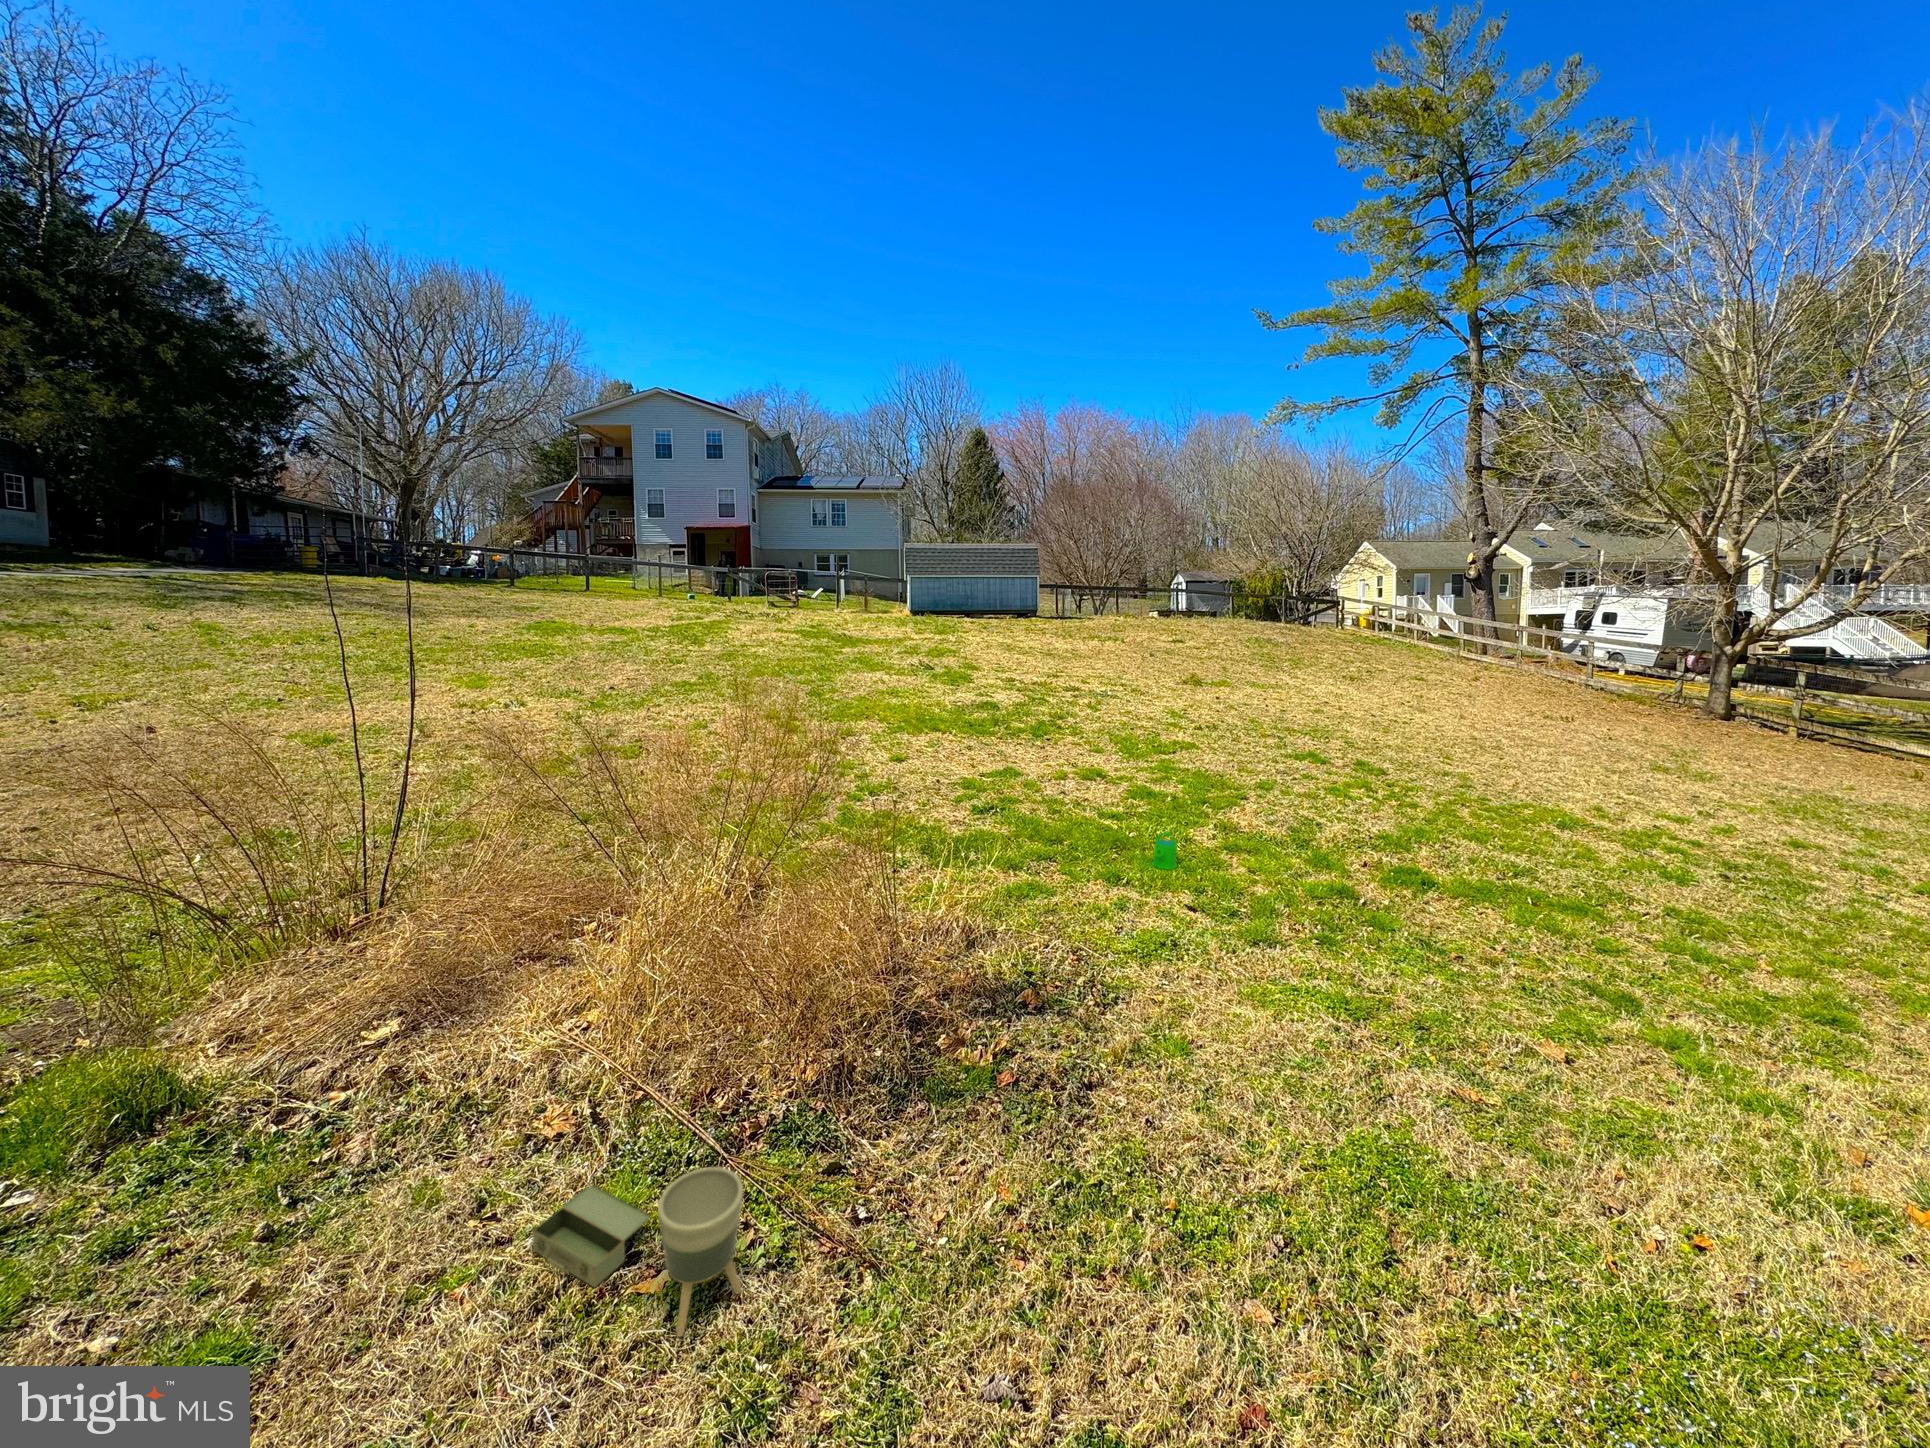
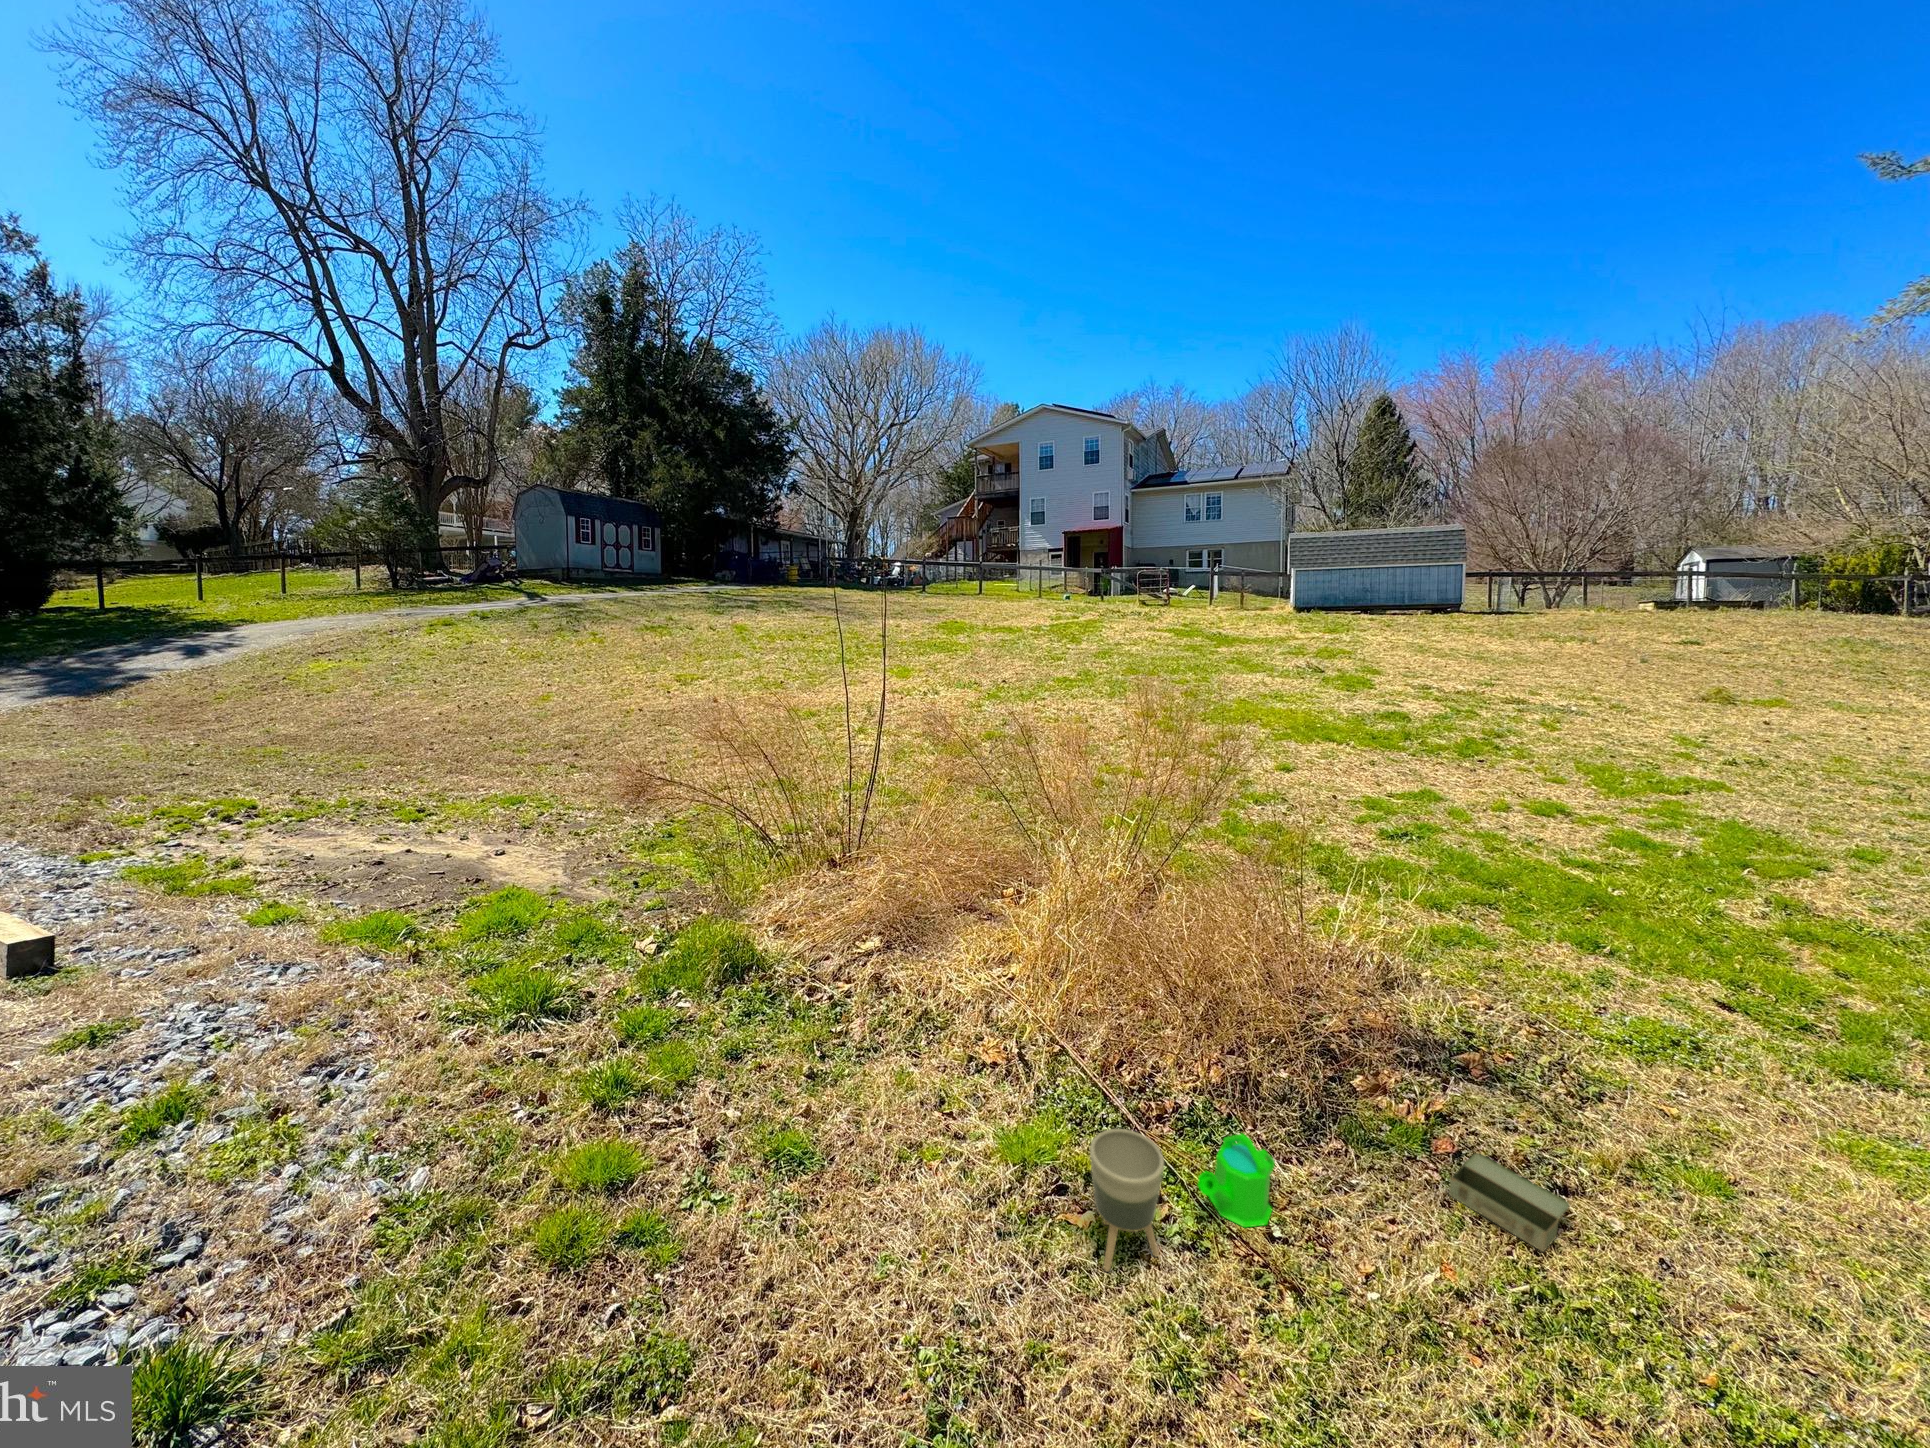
watering can: present [1151,832,1177,870] -> present [1198,1133,1275,1227]
toolbox: present [533,1185,650,1287] -> present [1449,1153,1570,1252]

